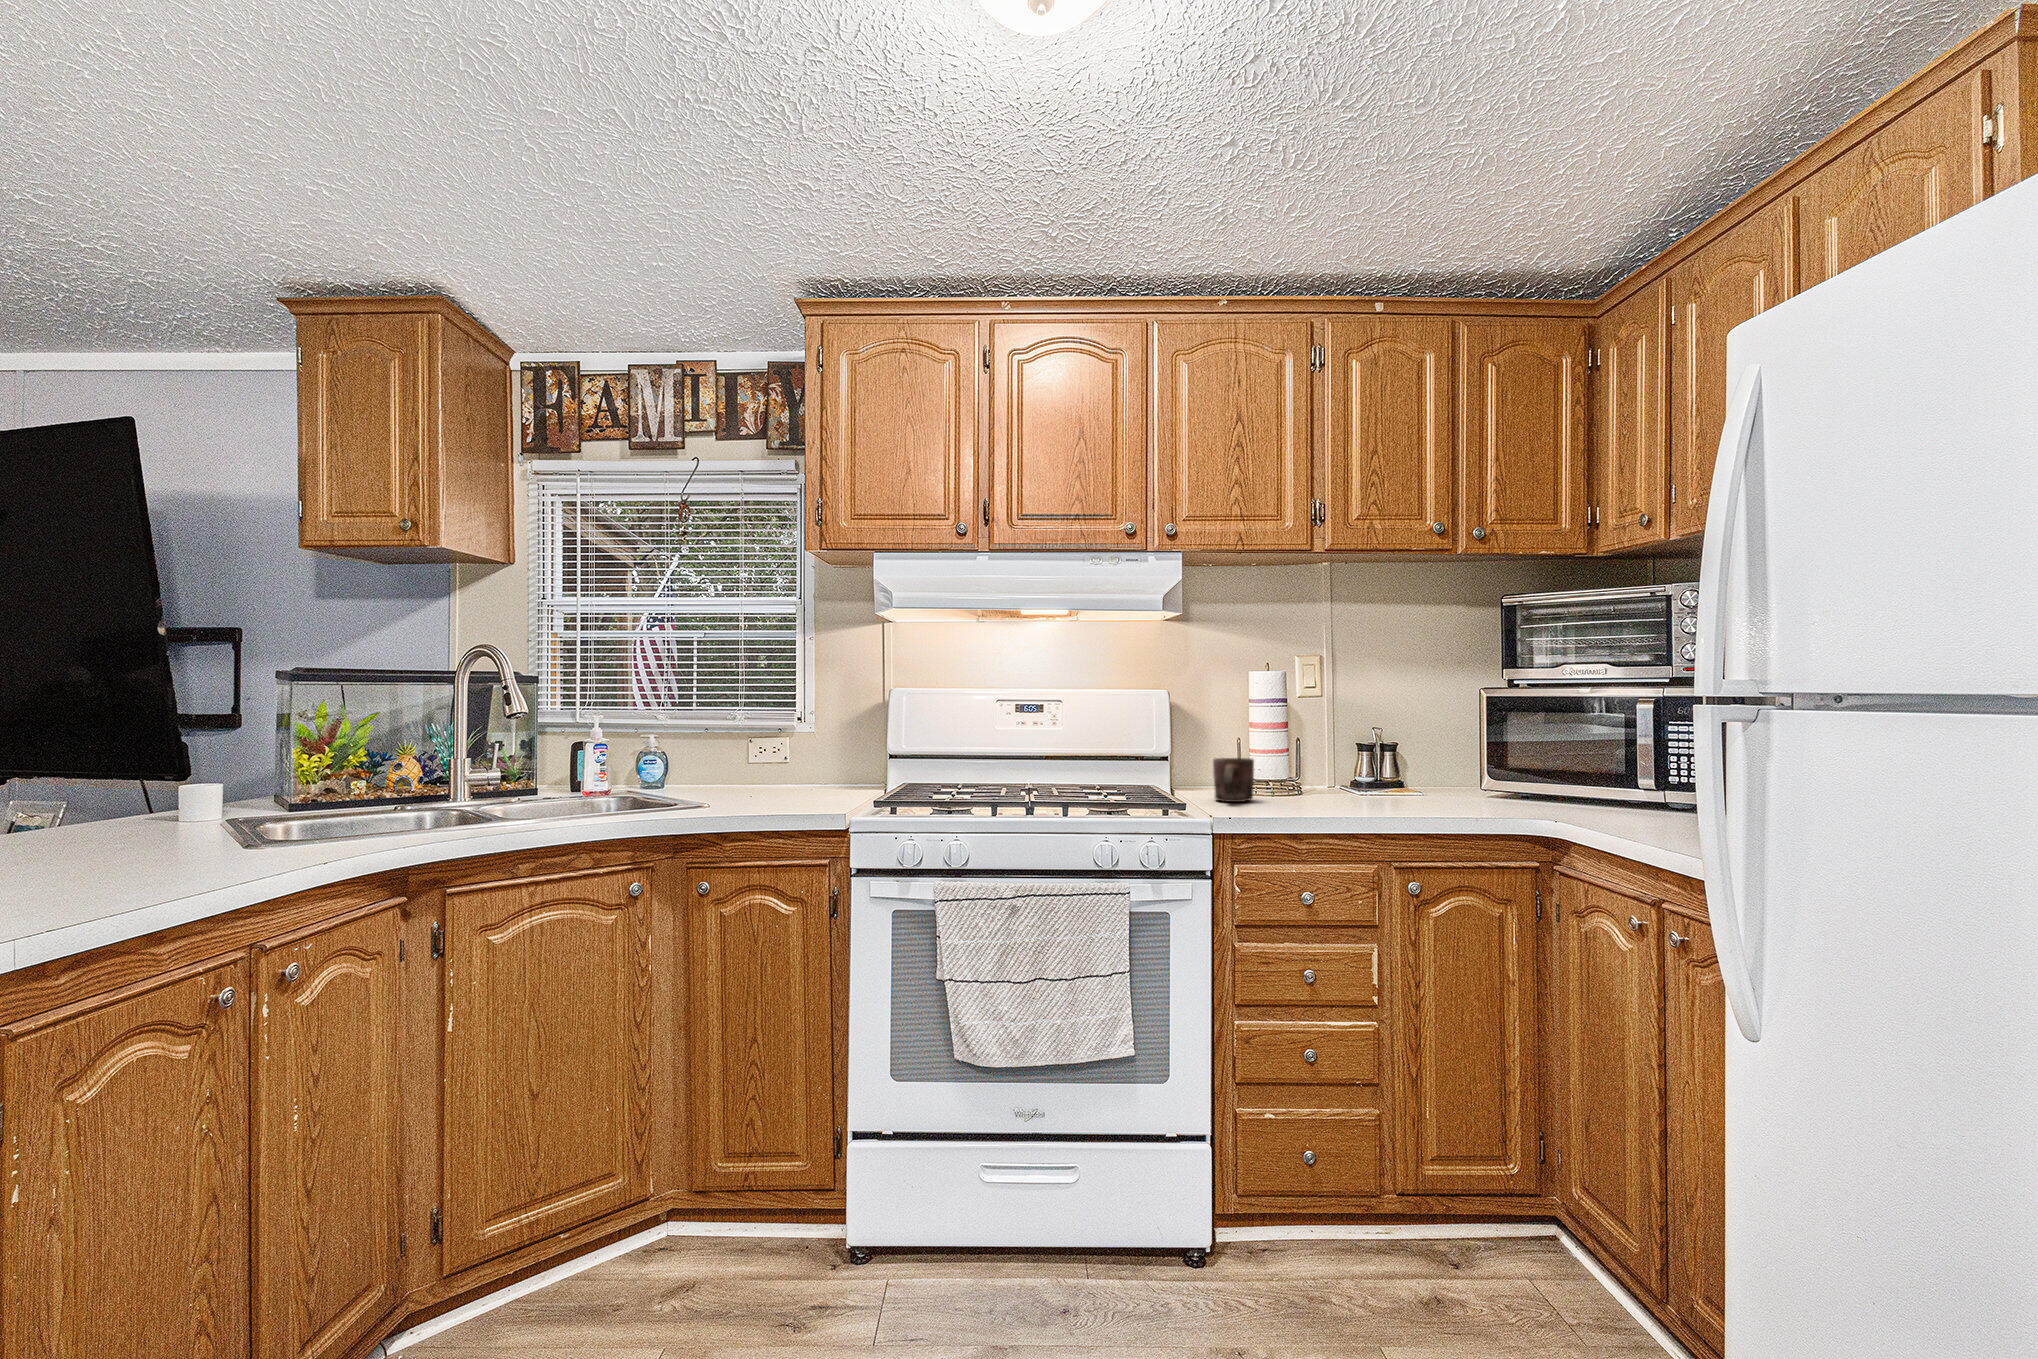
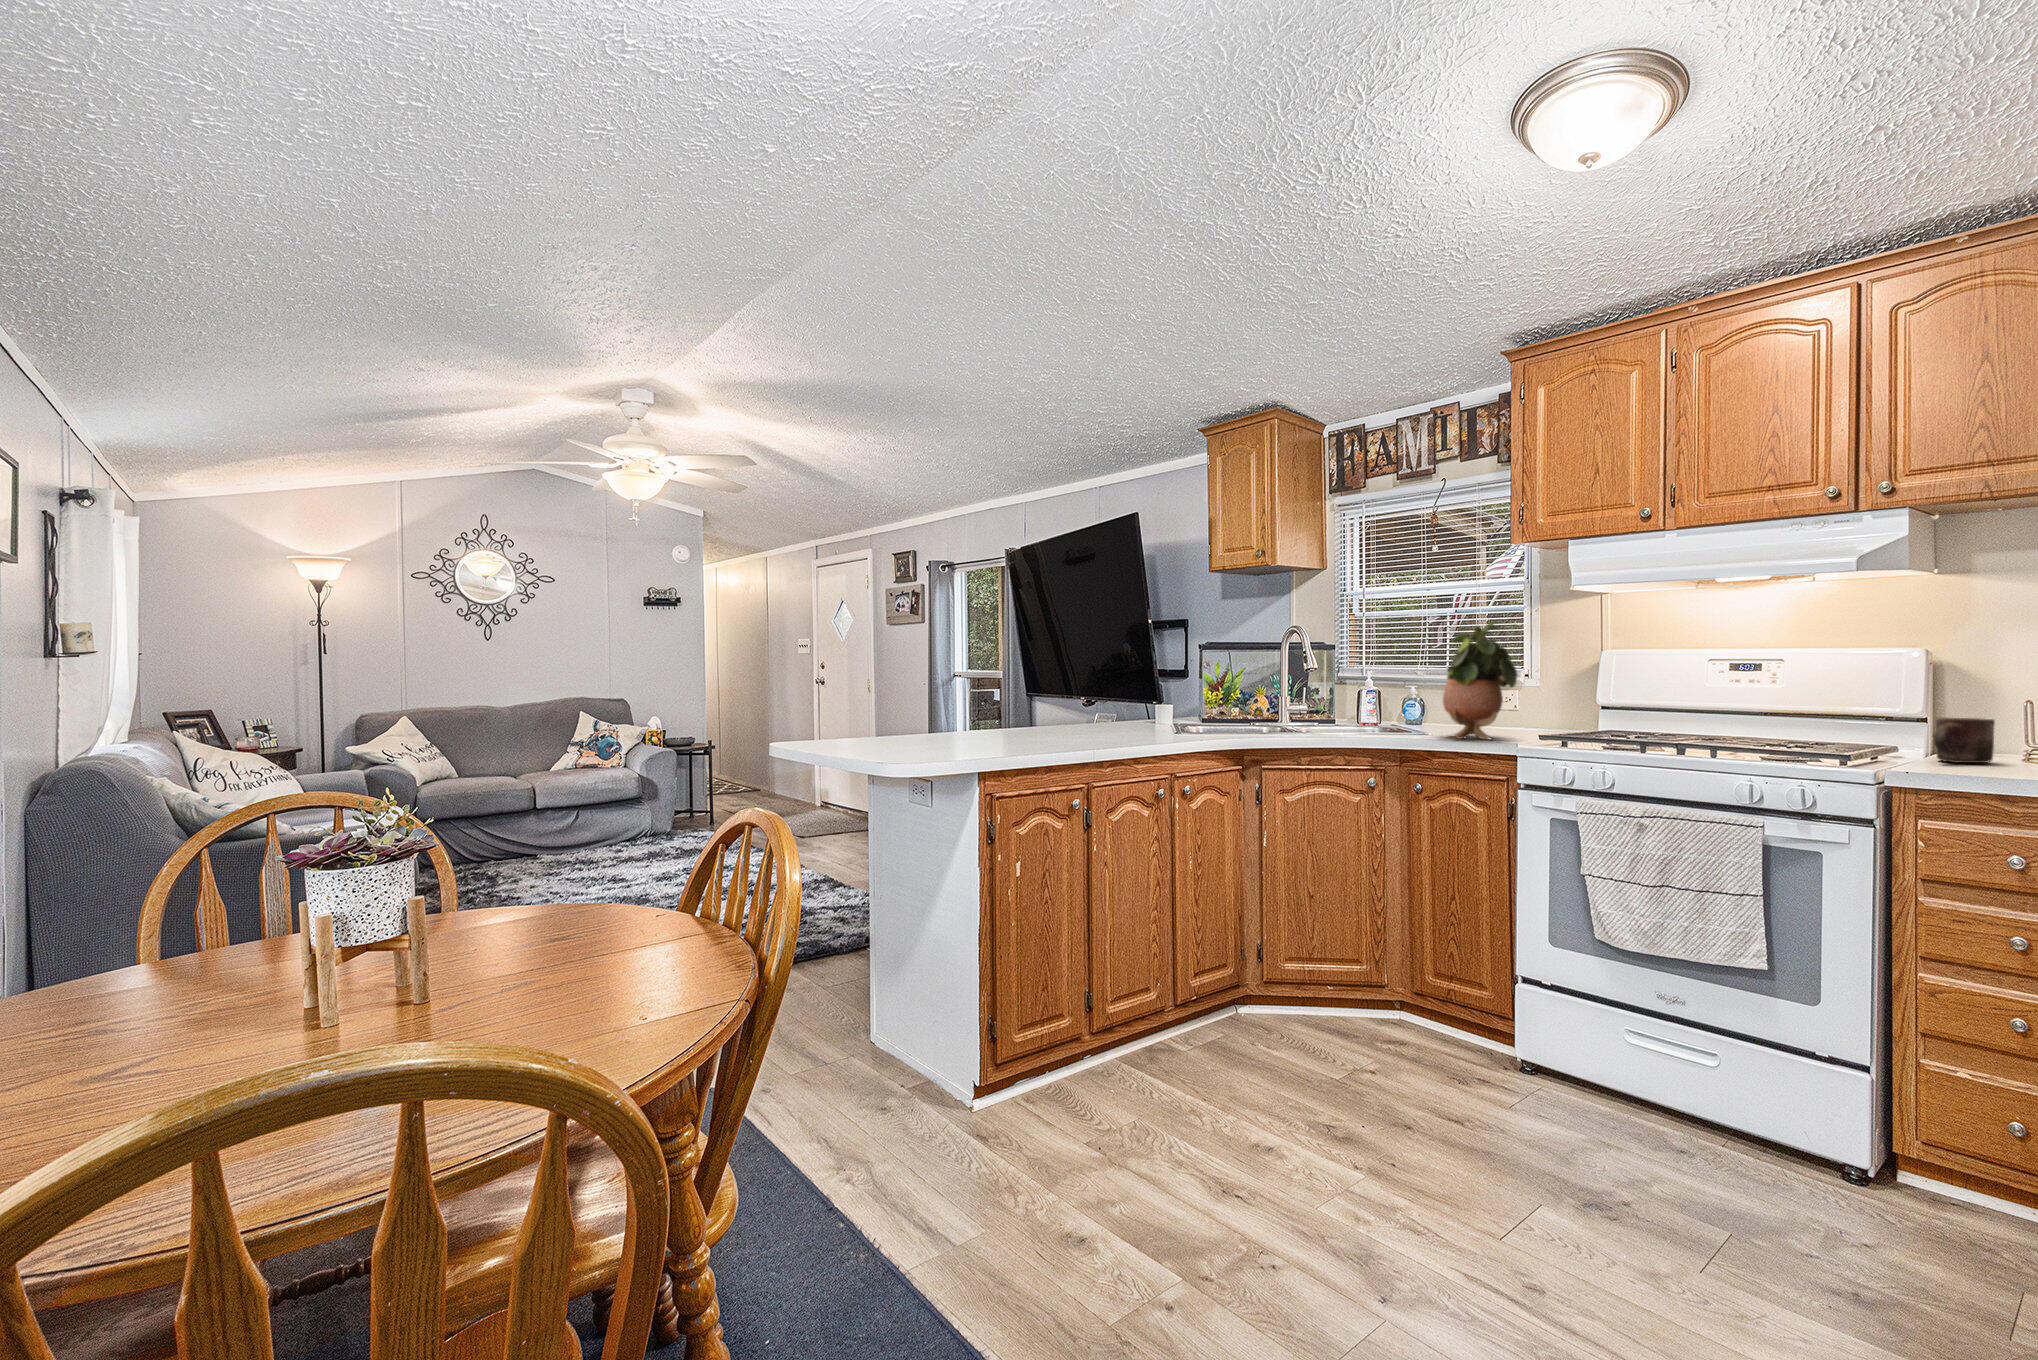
potted plant: none [741,651,837,815] -> present [1443,622,1517,739]

